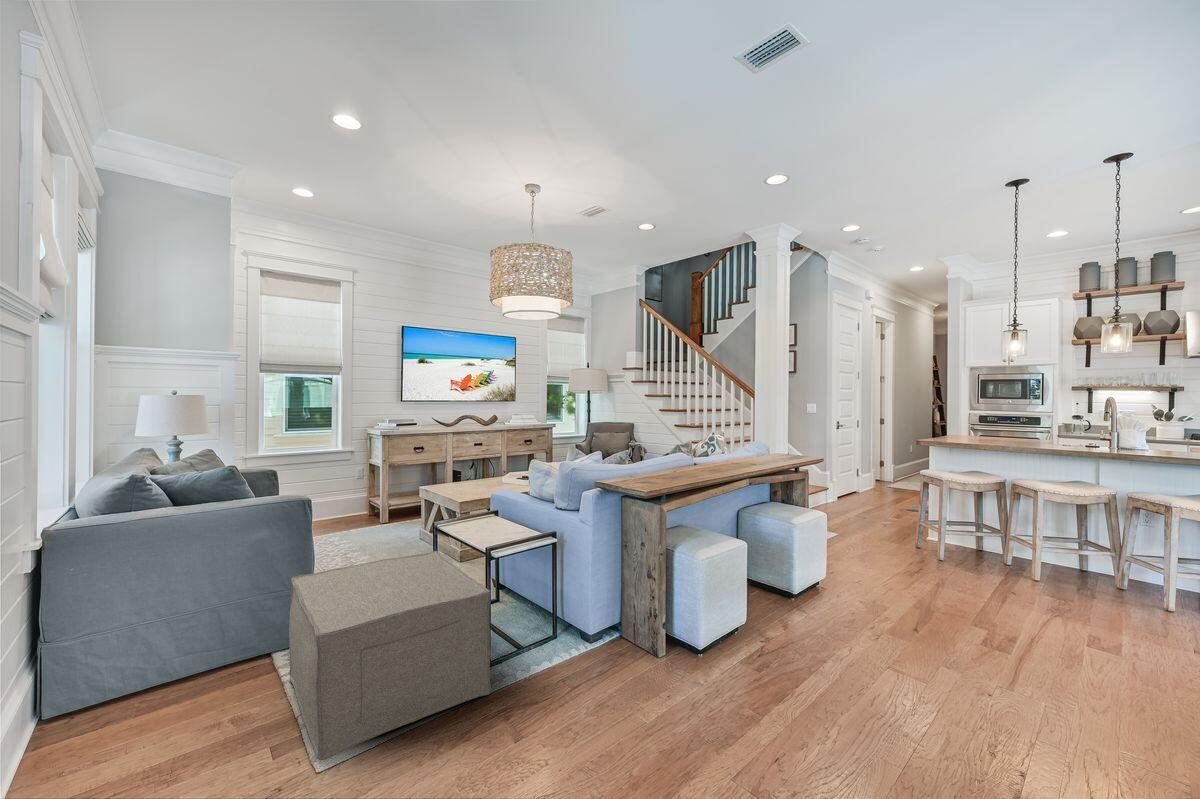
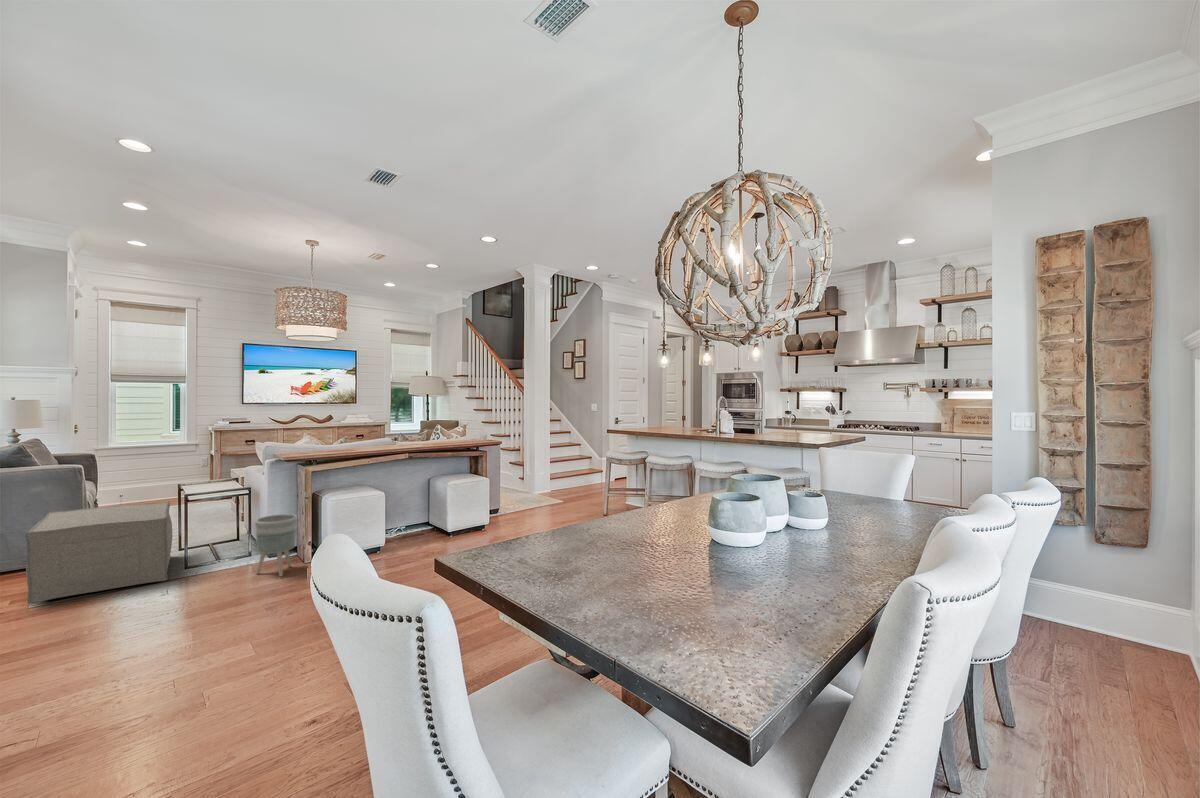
planter: none [612,577,669,684] -> present [255,514,297,576]

